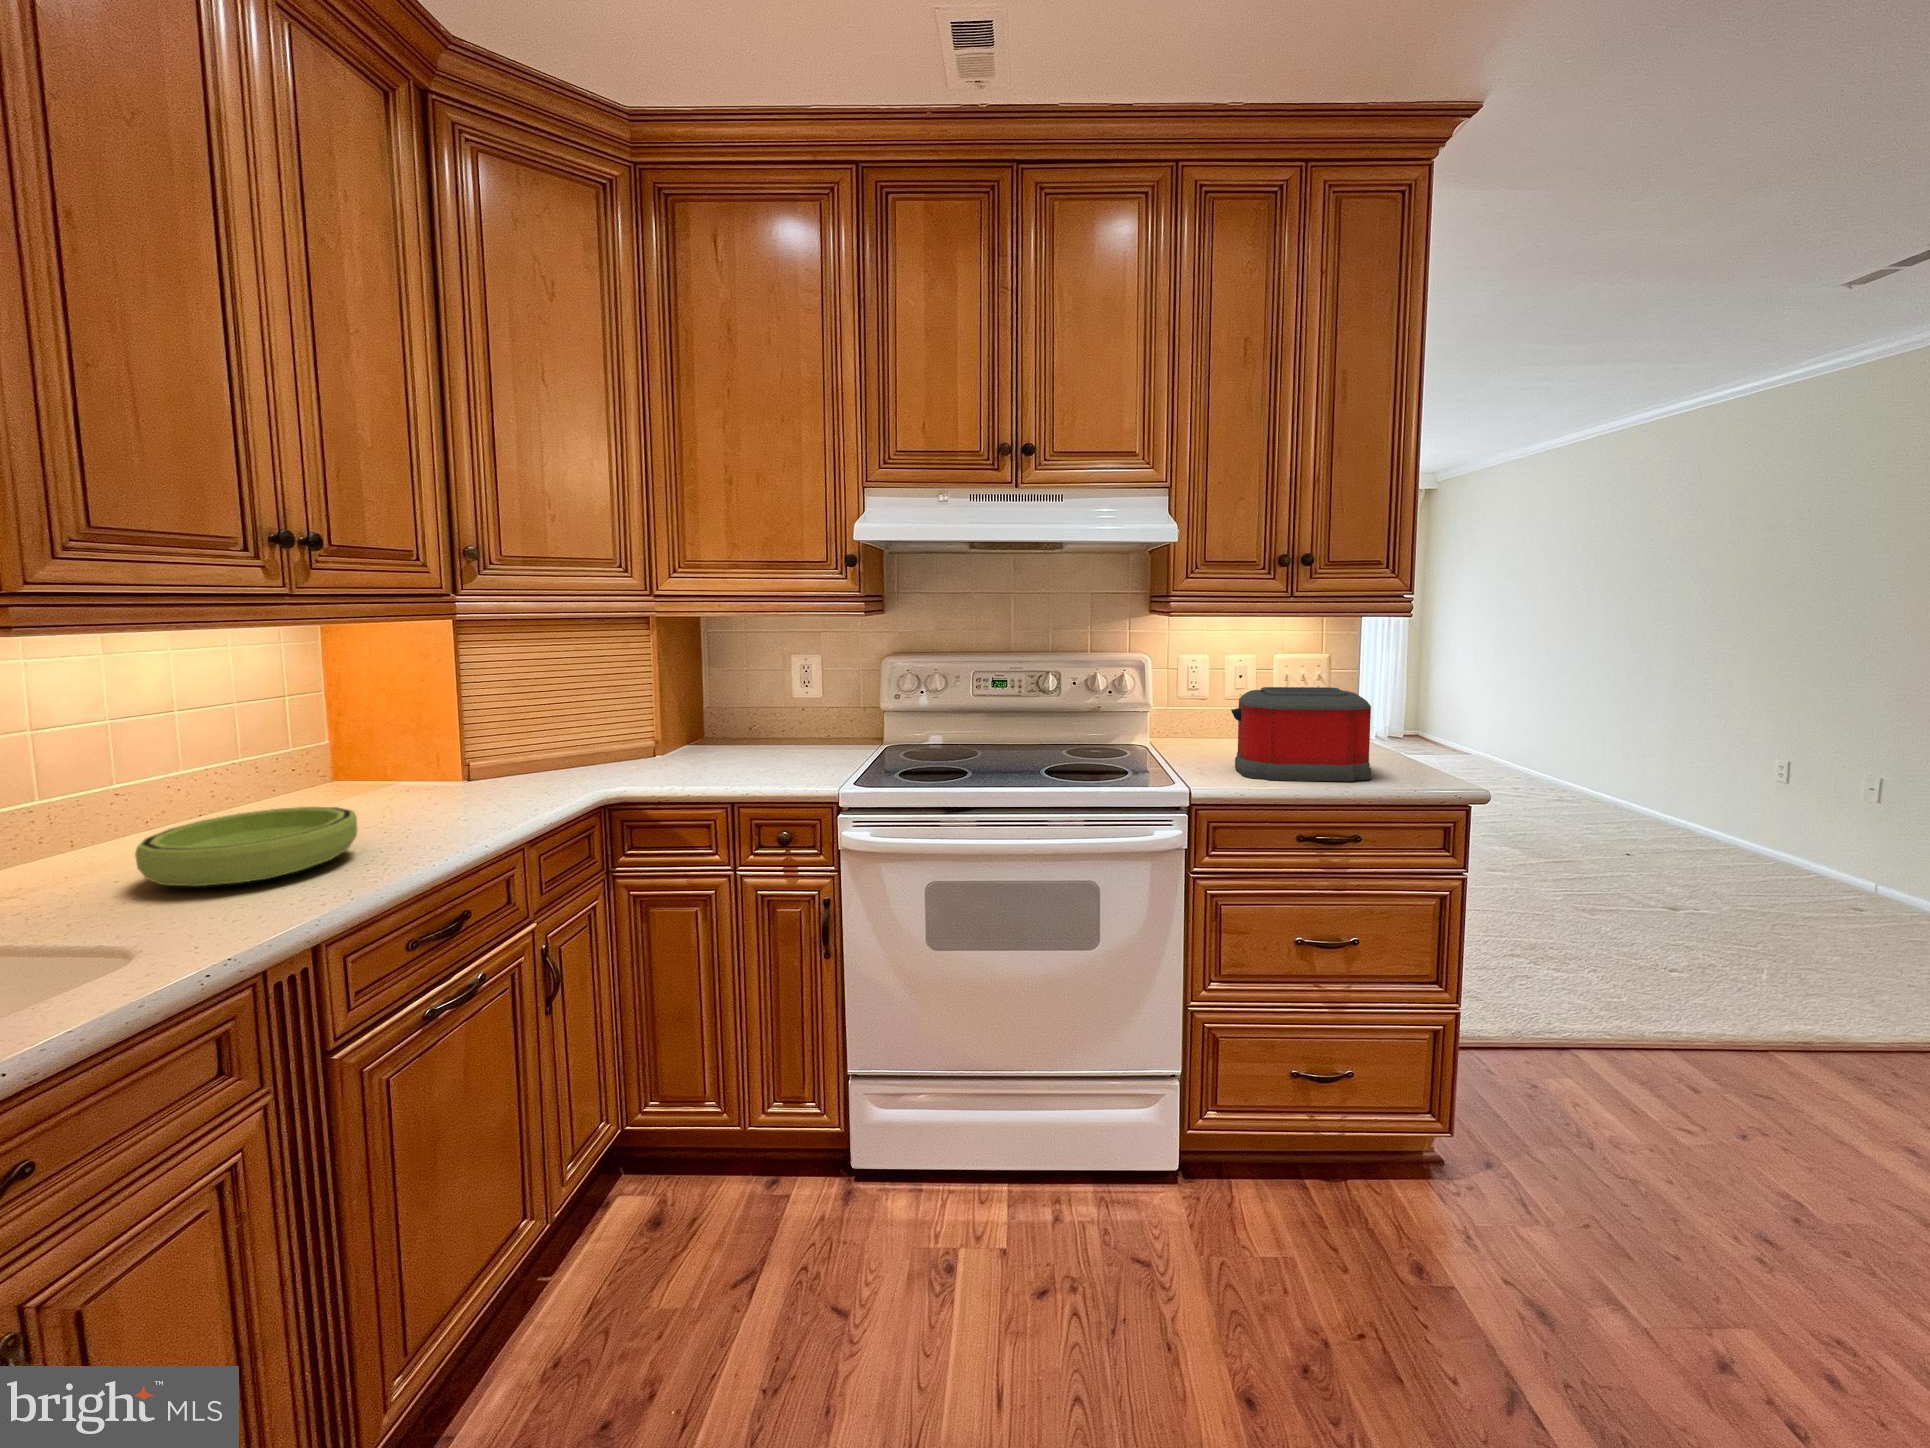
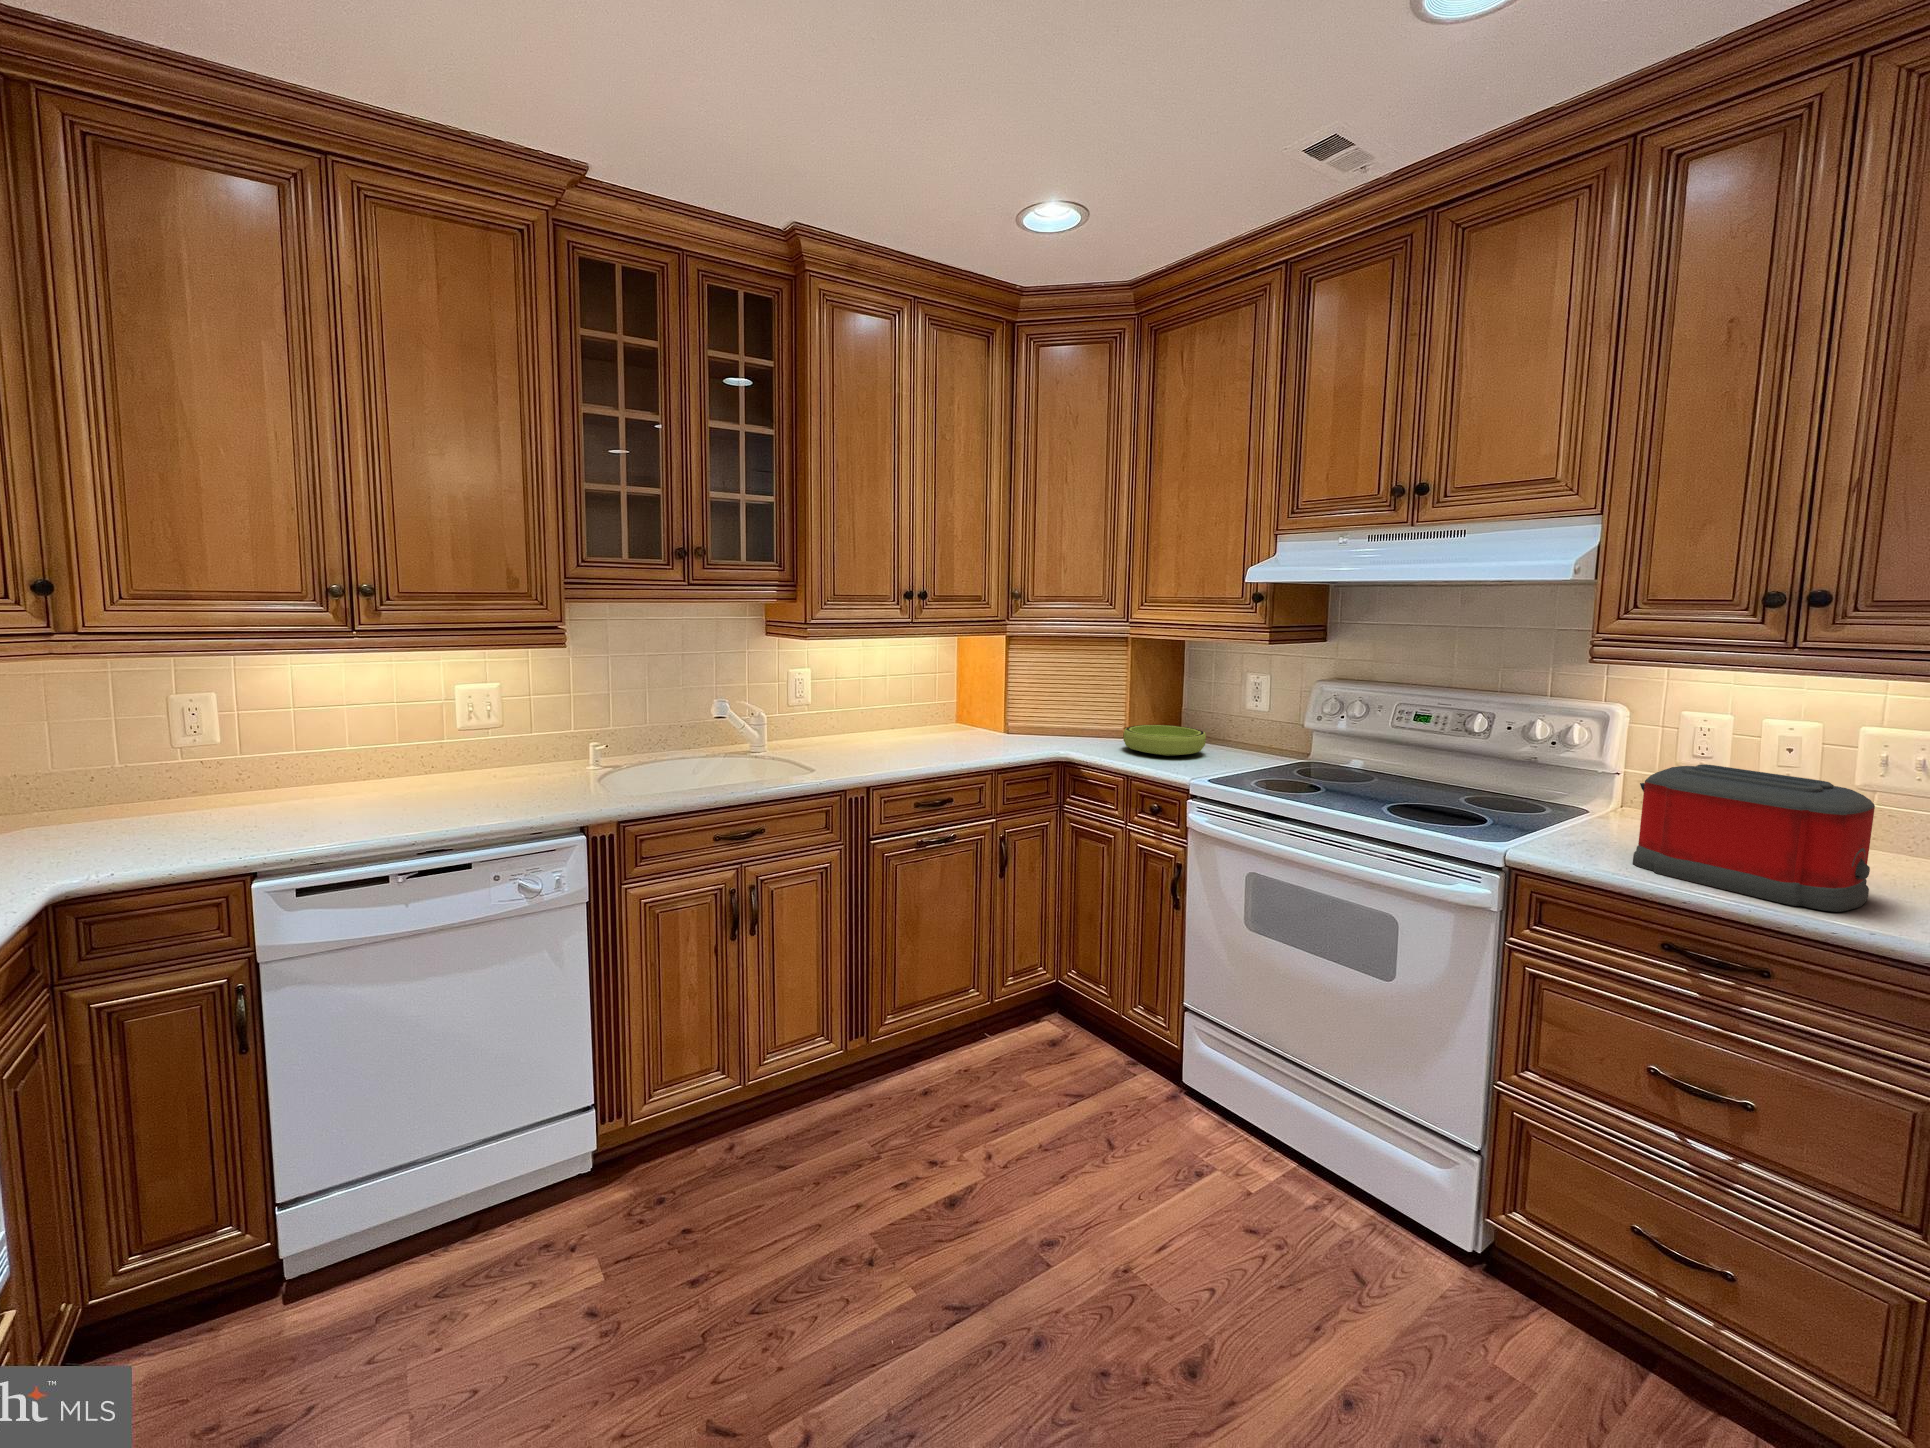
bowl: present [135,807,357,886] -> present [1123,725,1206,756]

